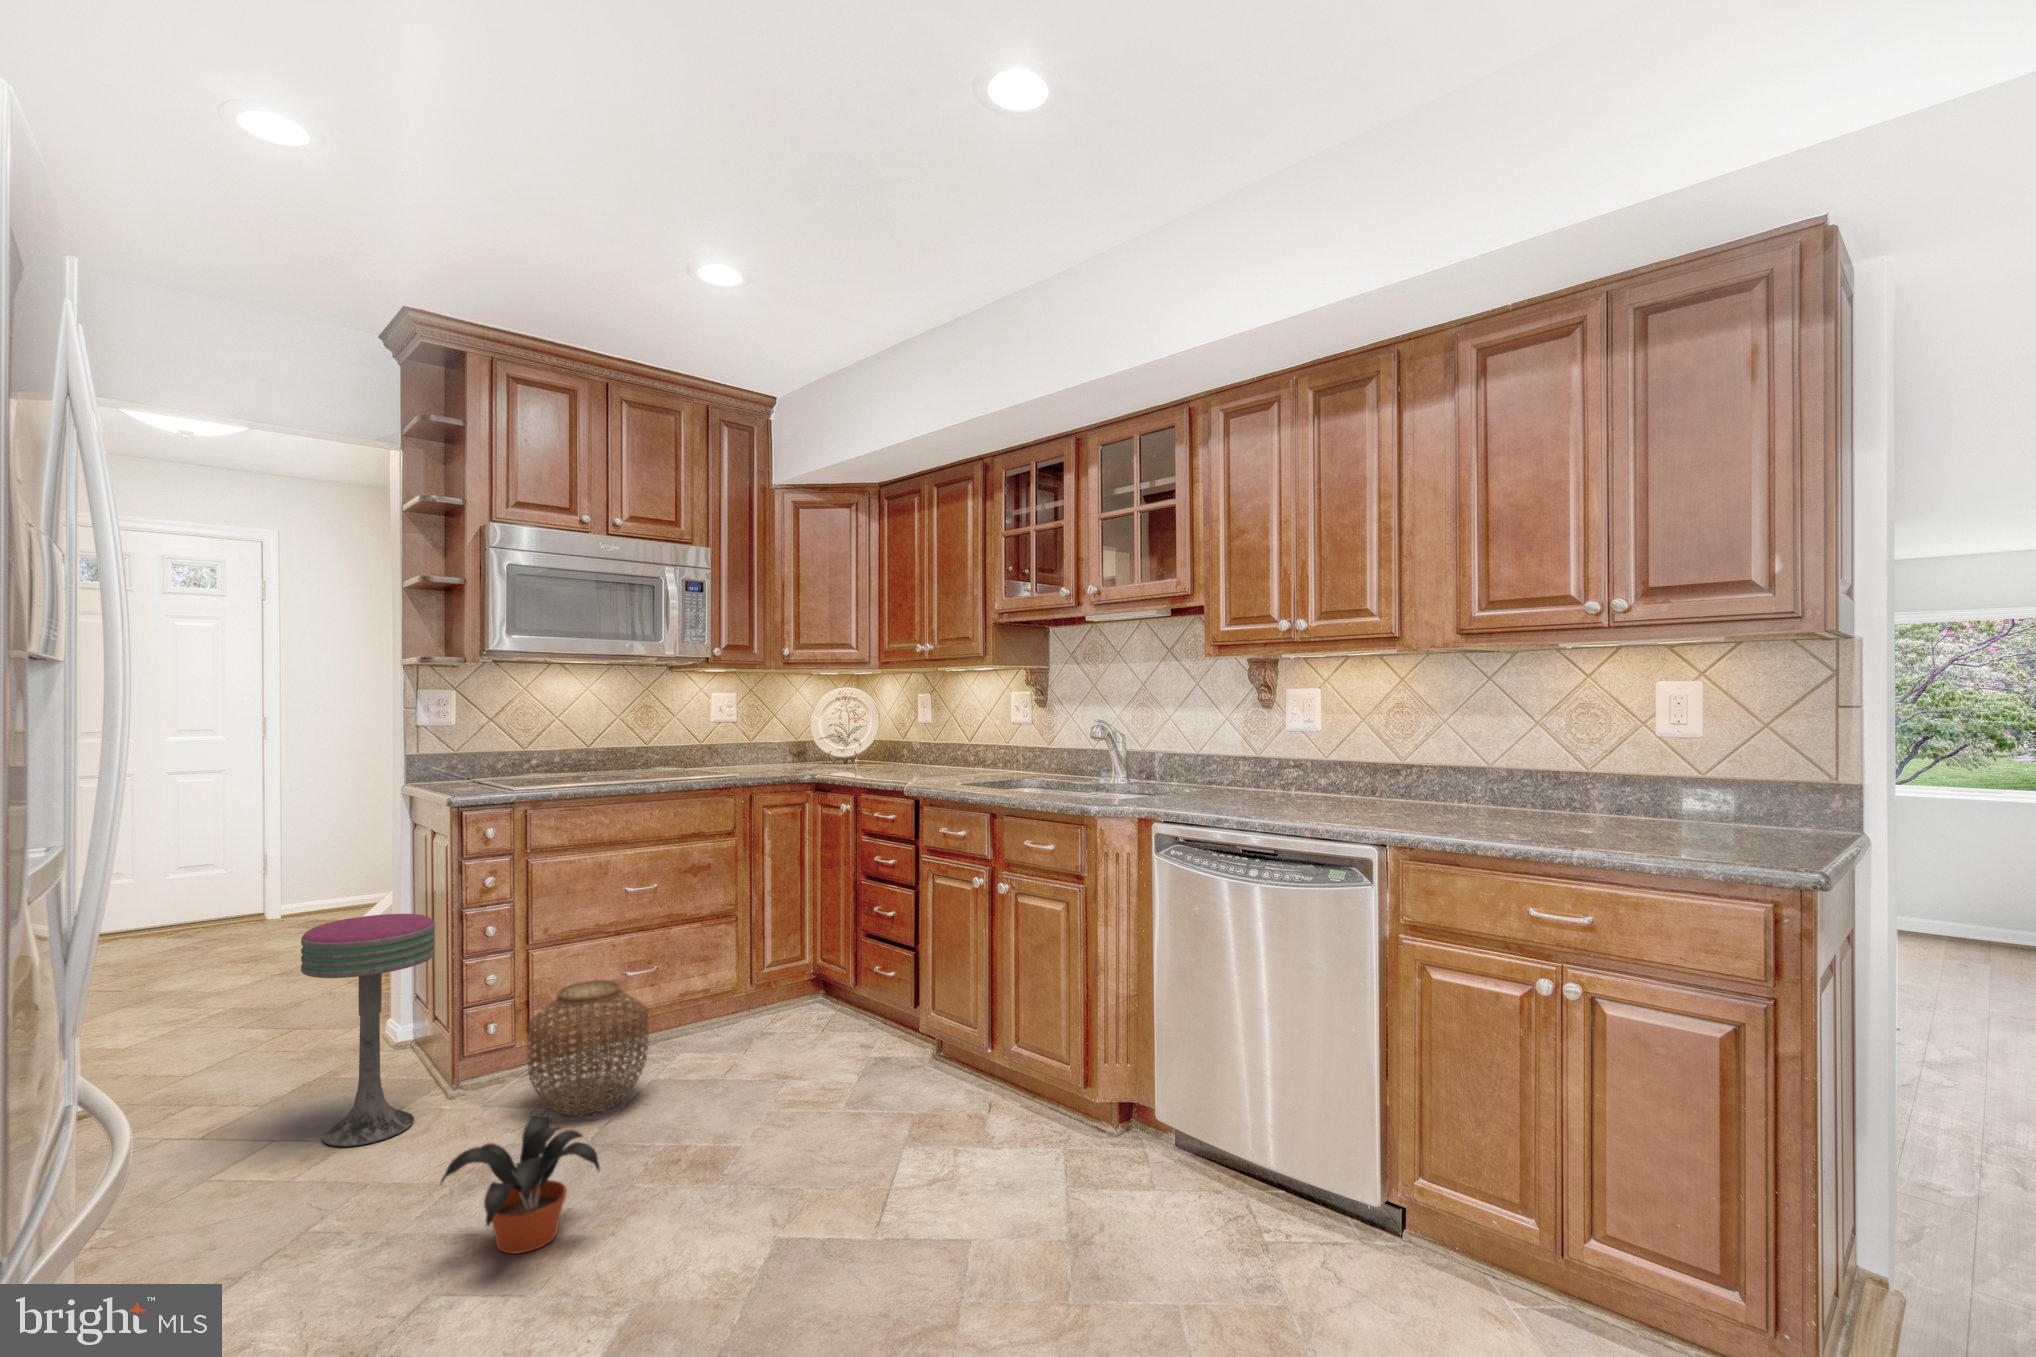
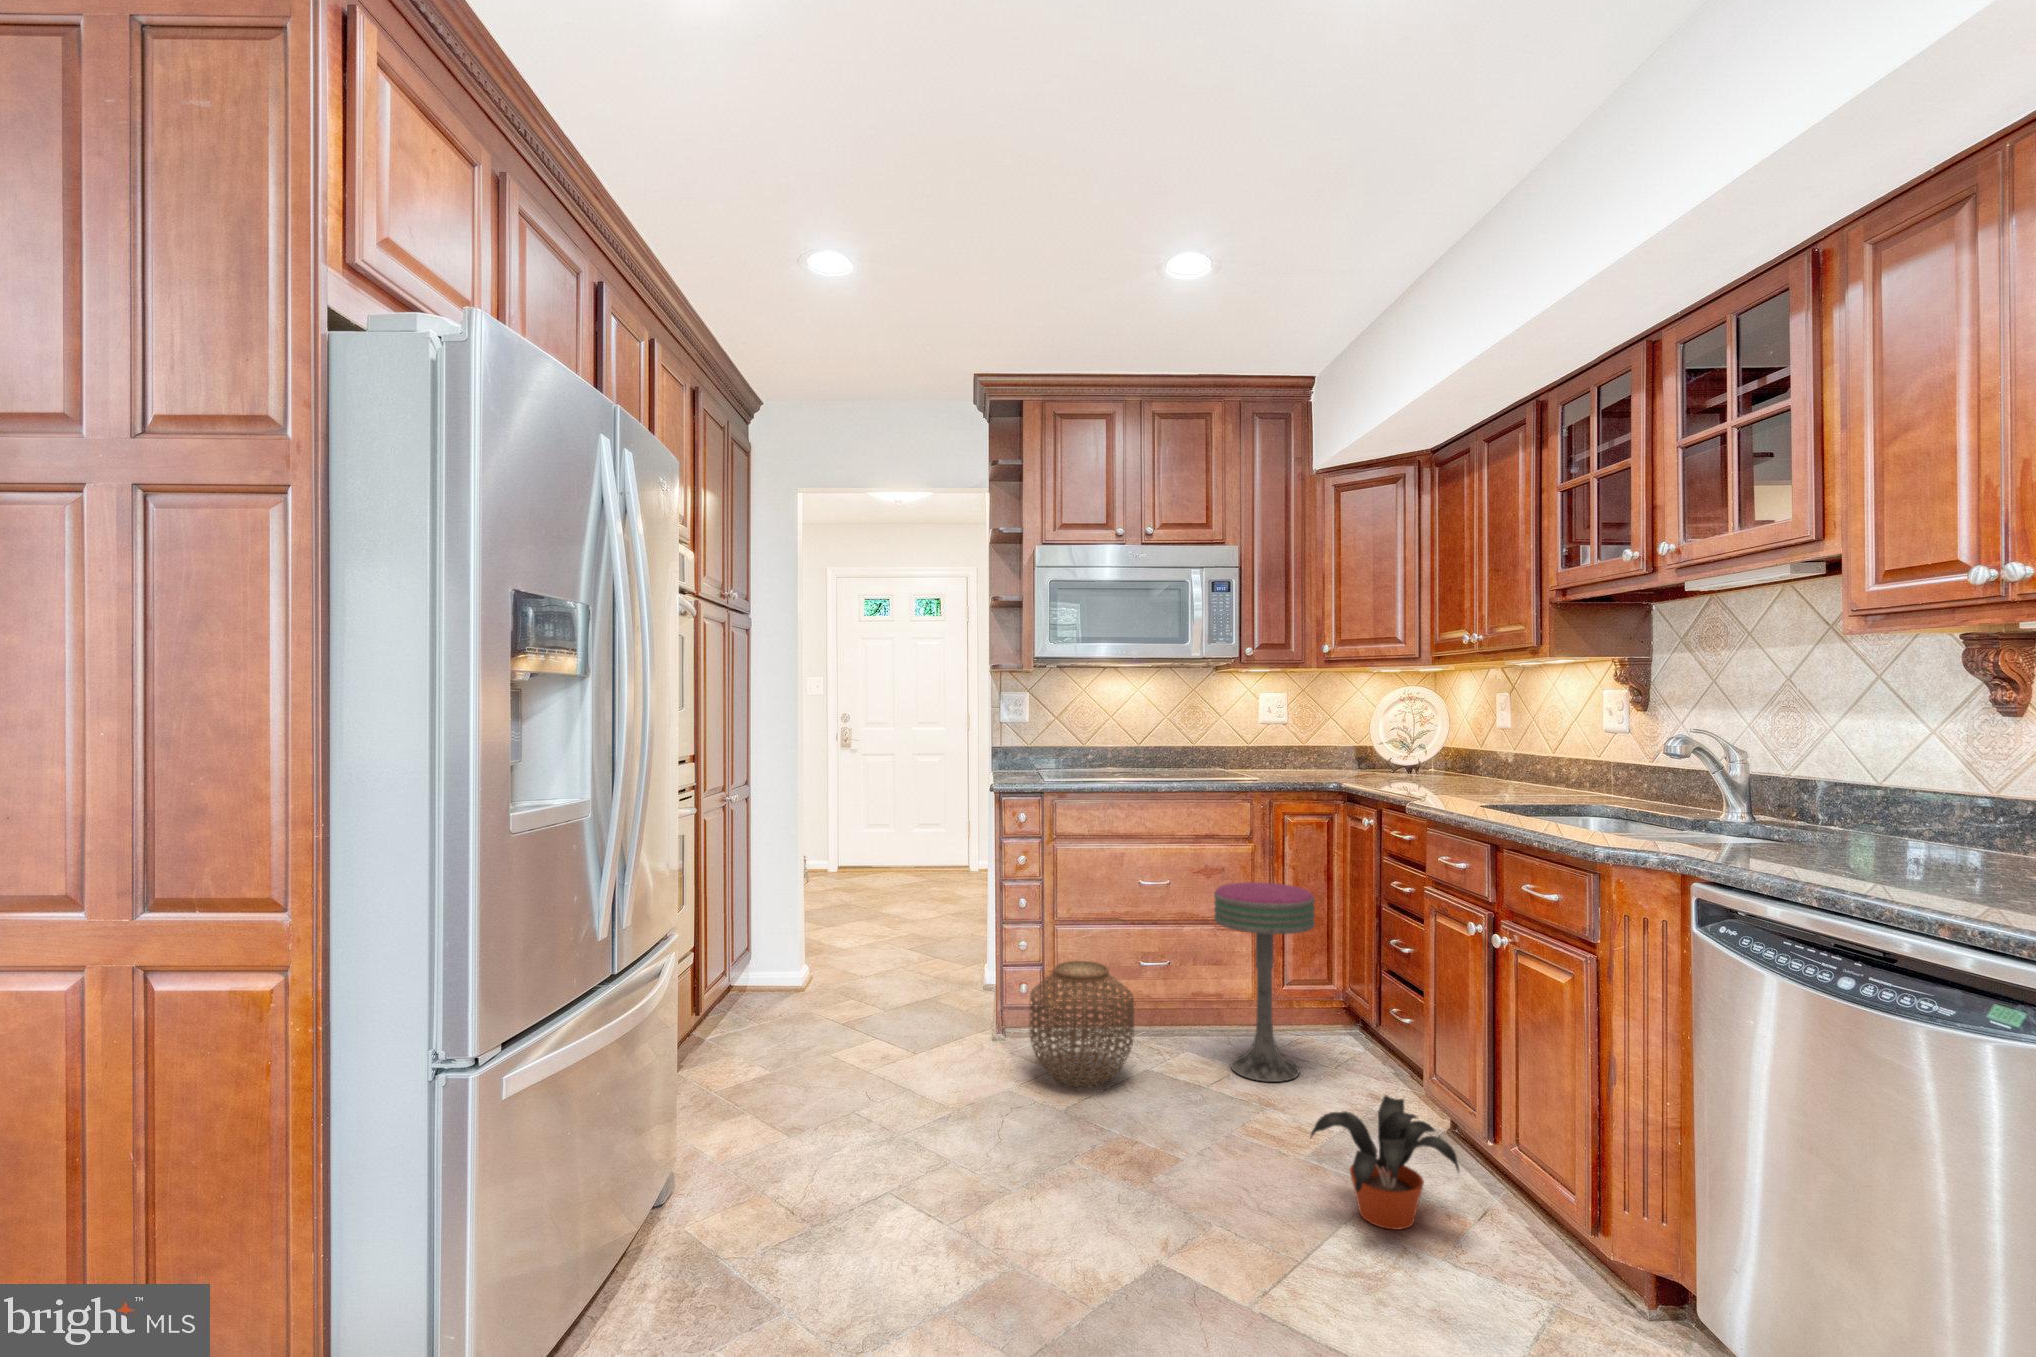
bar stool: present [301,914,435,1146] -> present [1214,882,1315,1082]
potted plant: present [441,1113,600,1254] -> present [1311,1095,1459,1230]

